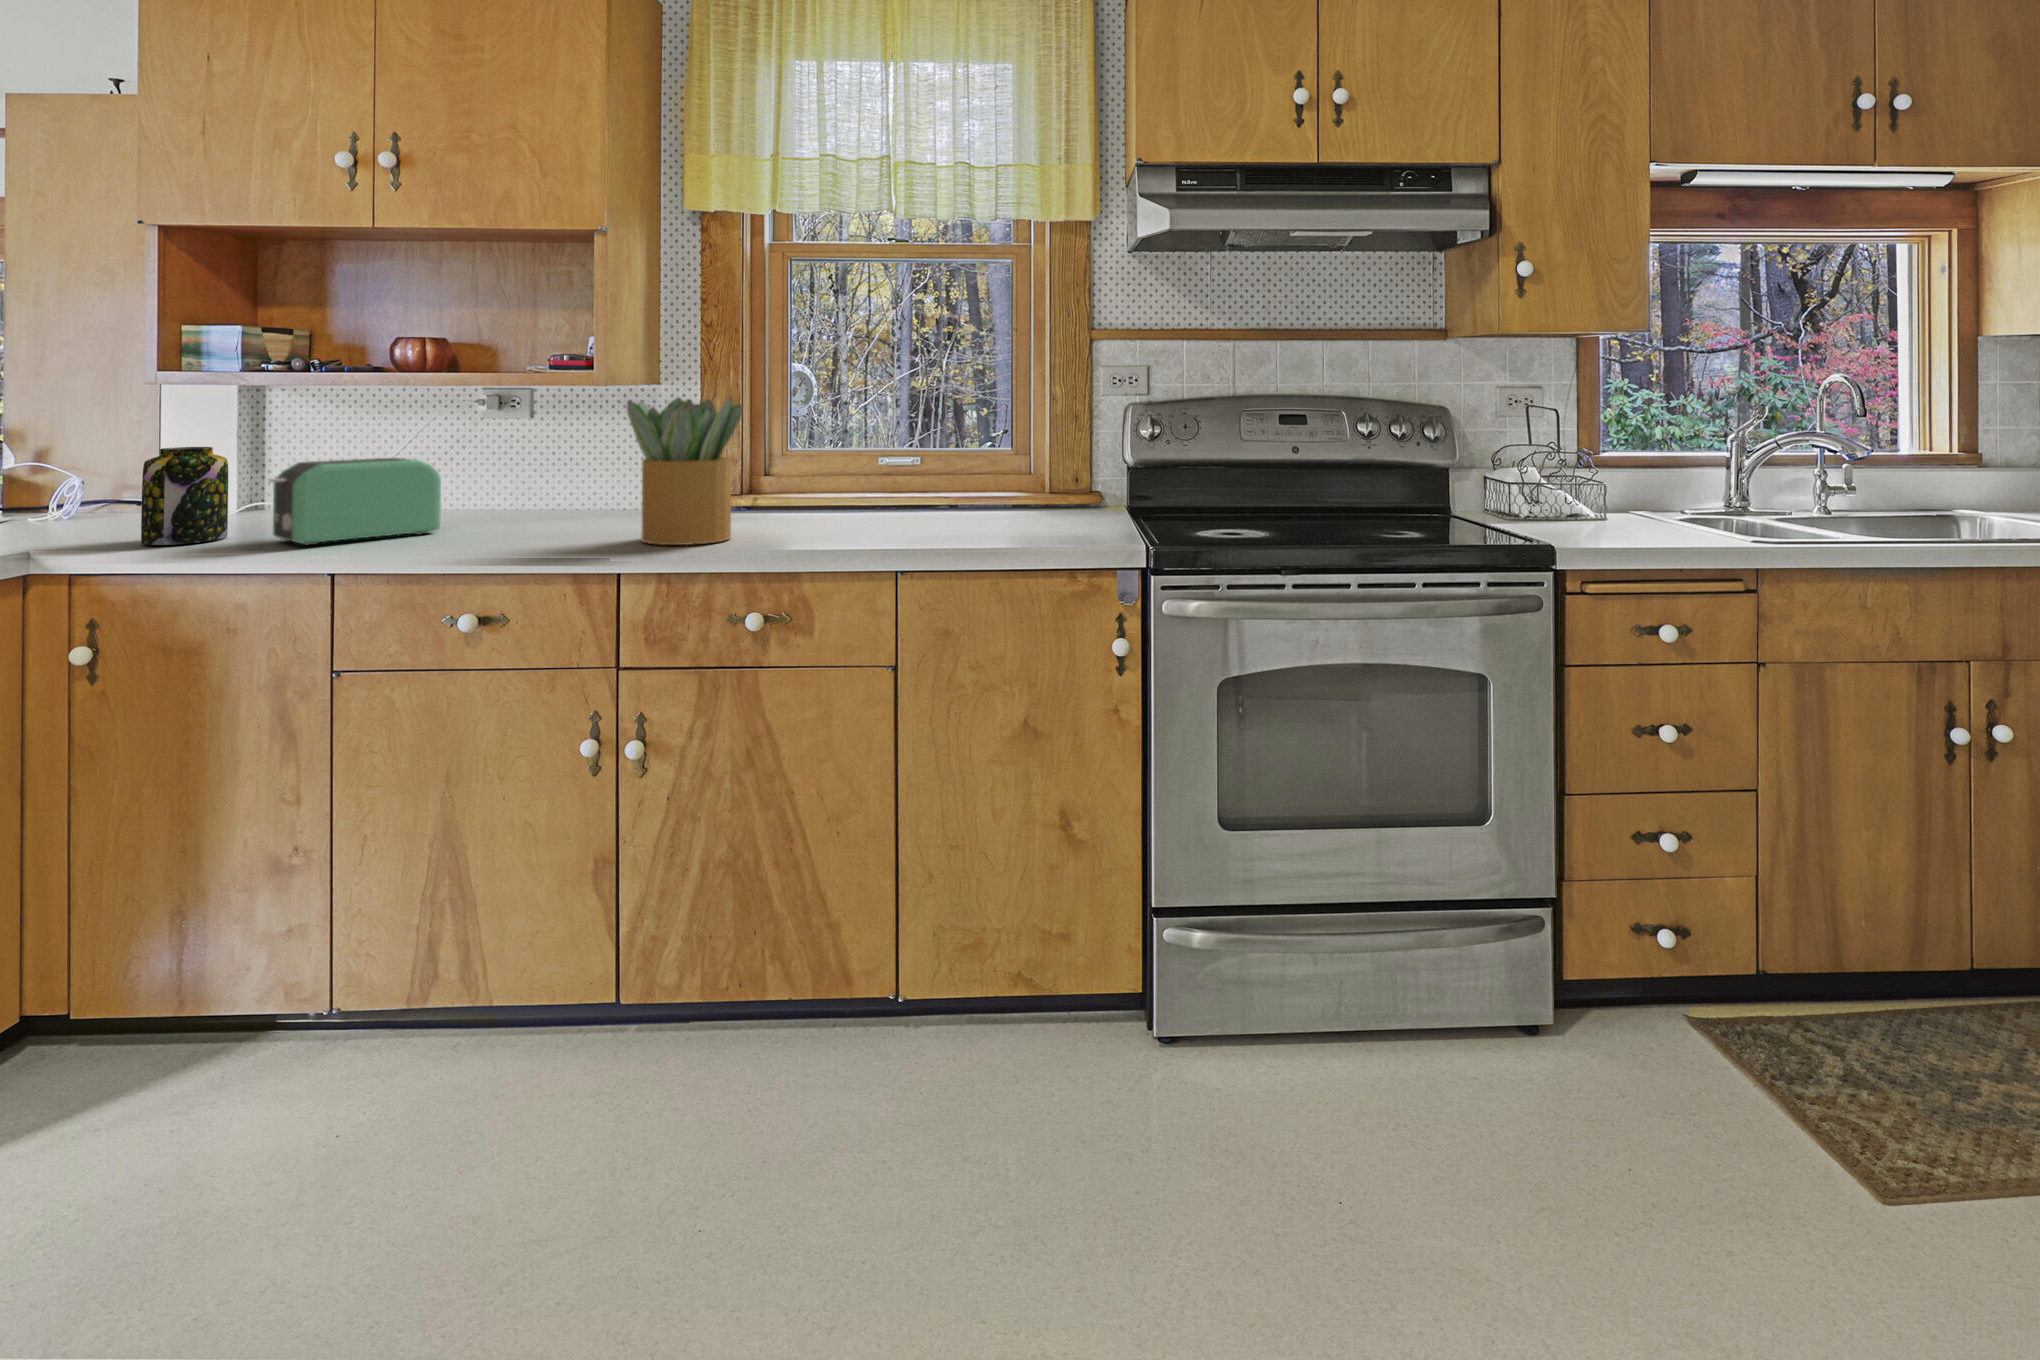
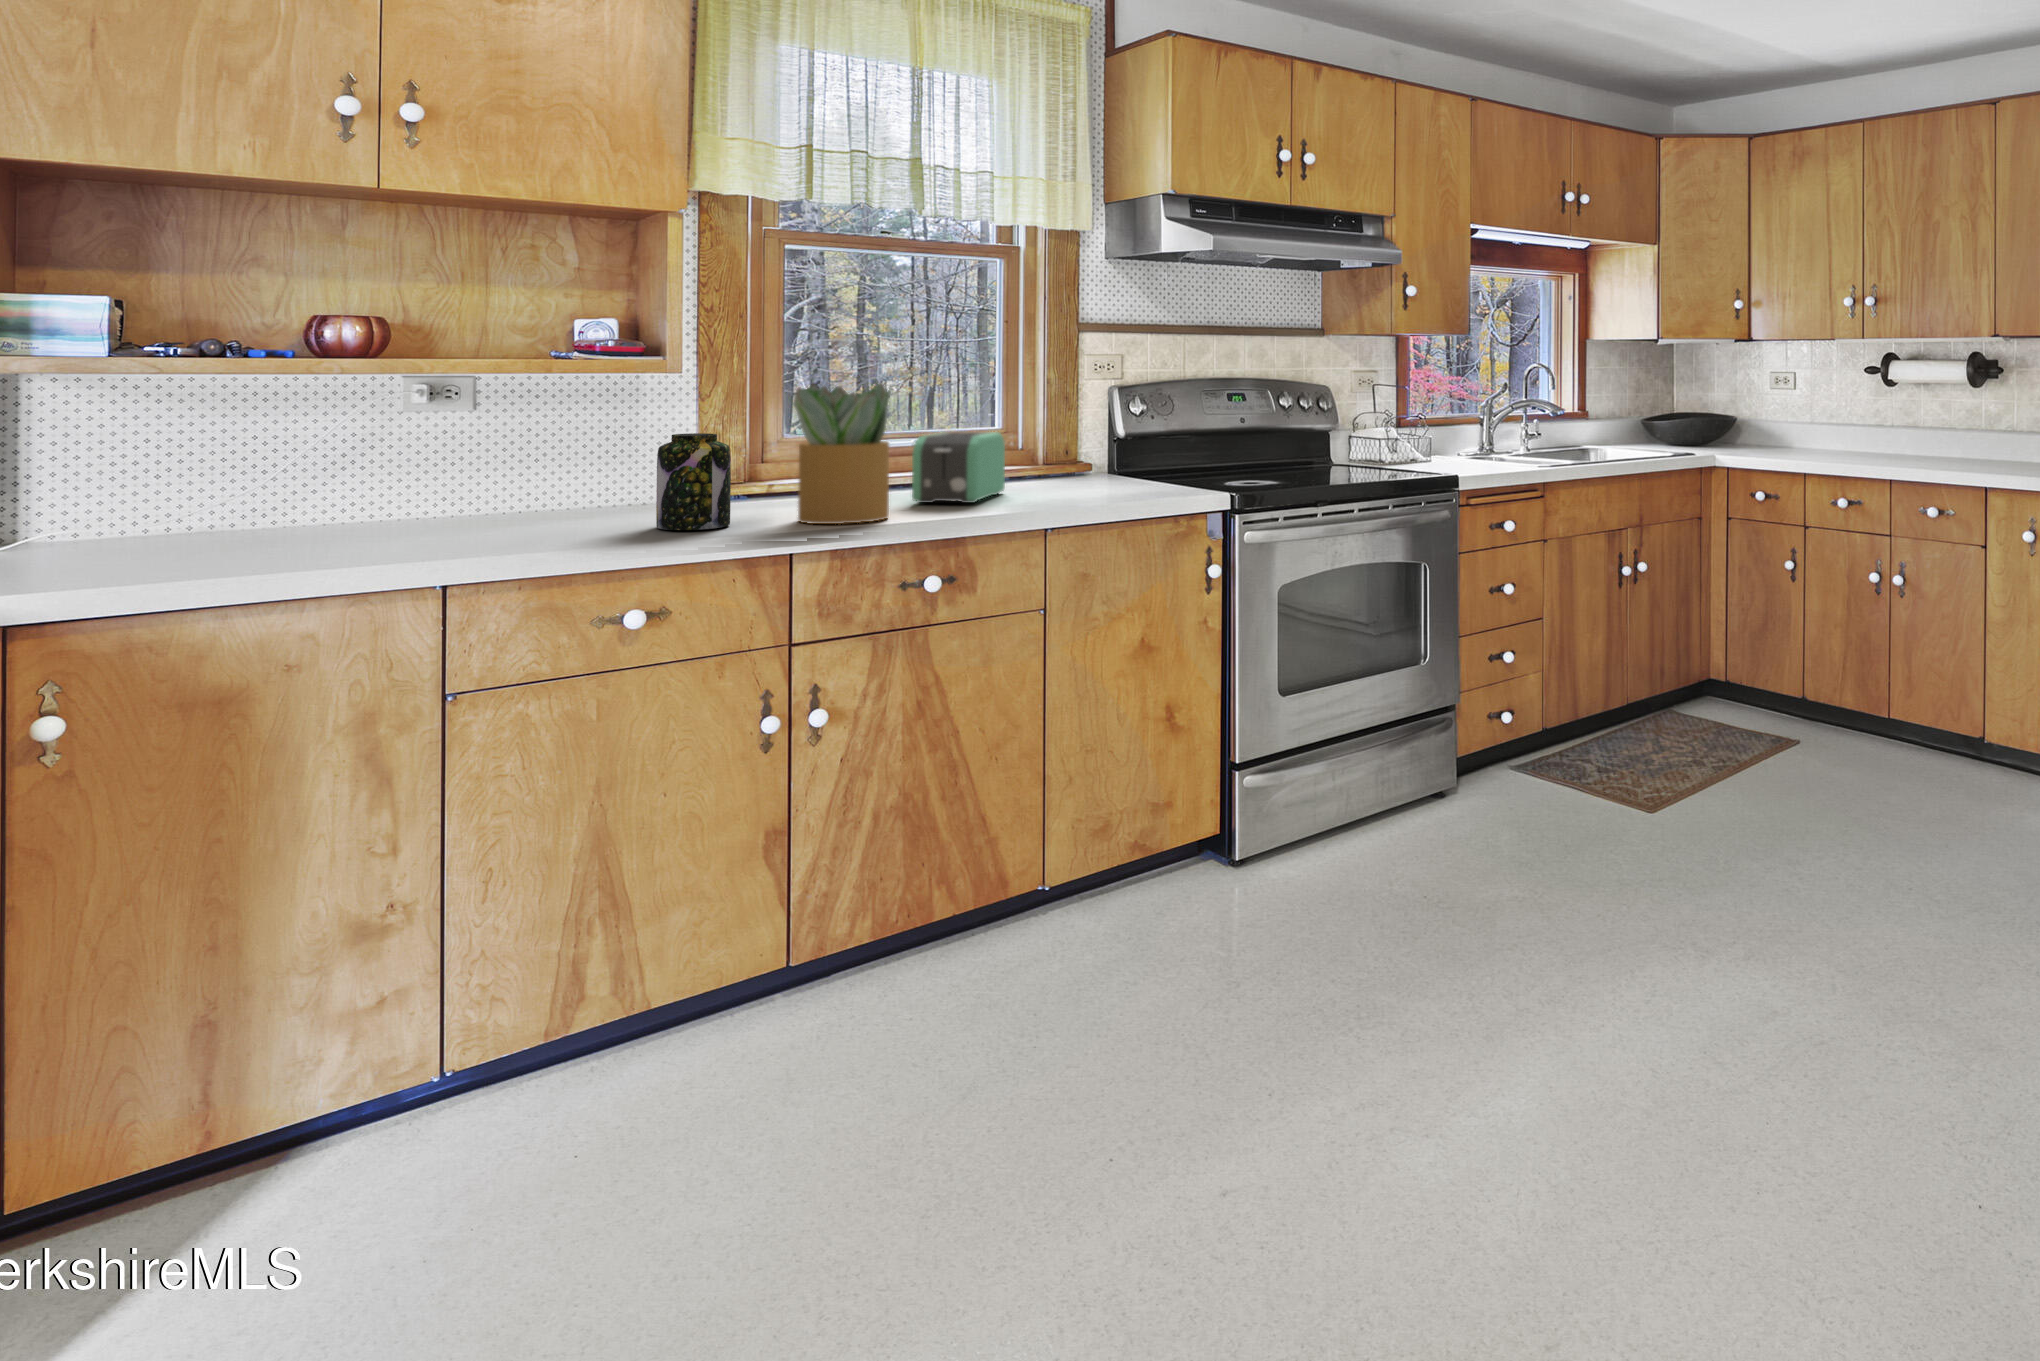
jar: present [141,447,228,545] -> present [656,433,731,530]
toaster: present [269,458,441,545] -> present [912,432,1005,503]

